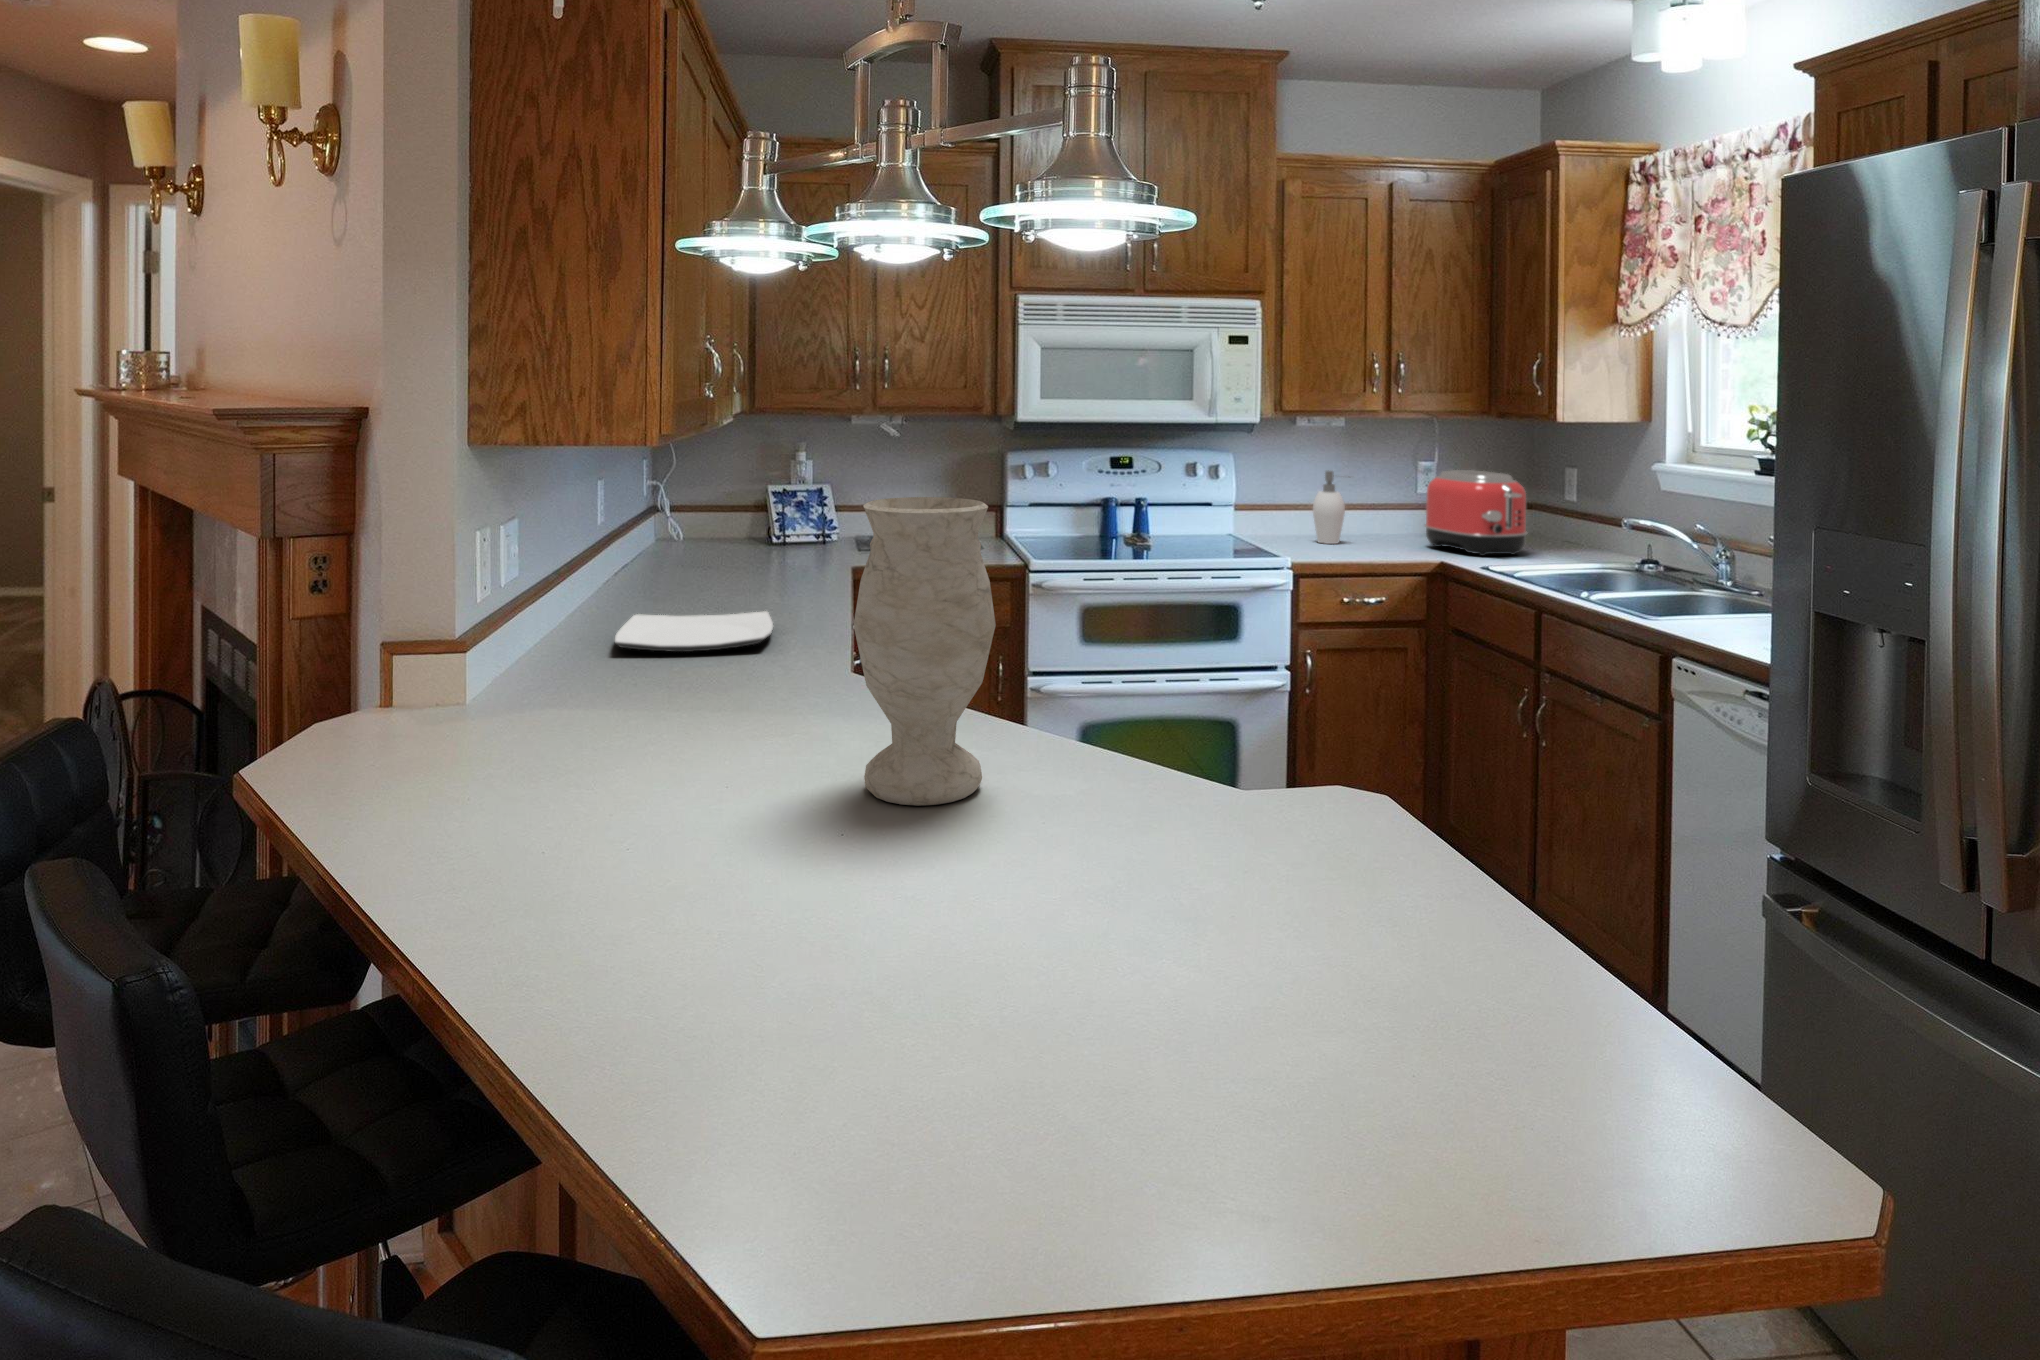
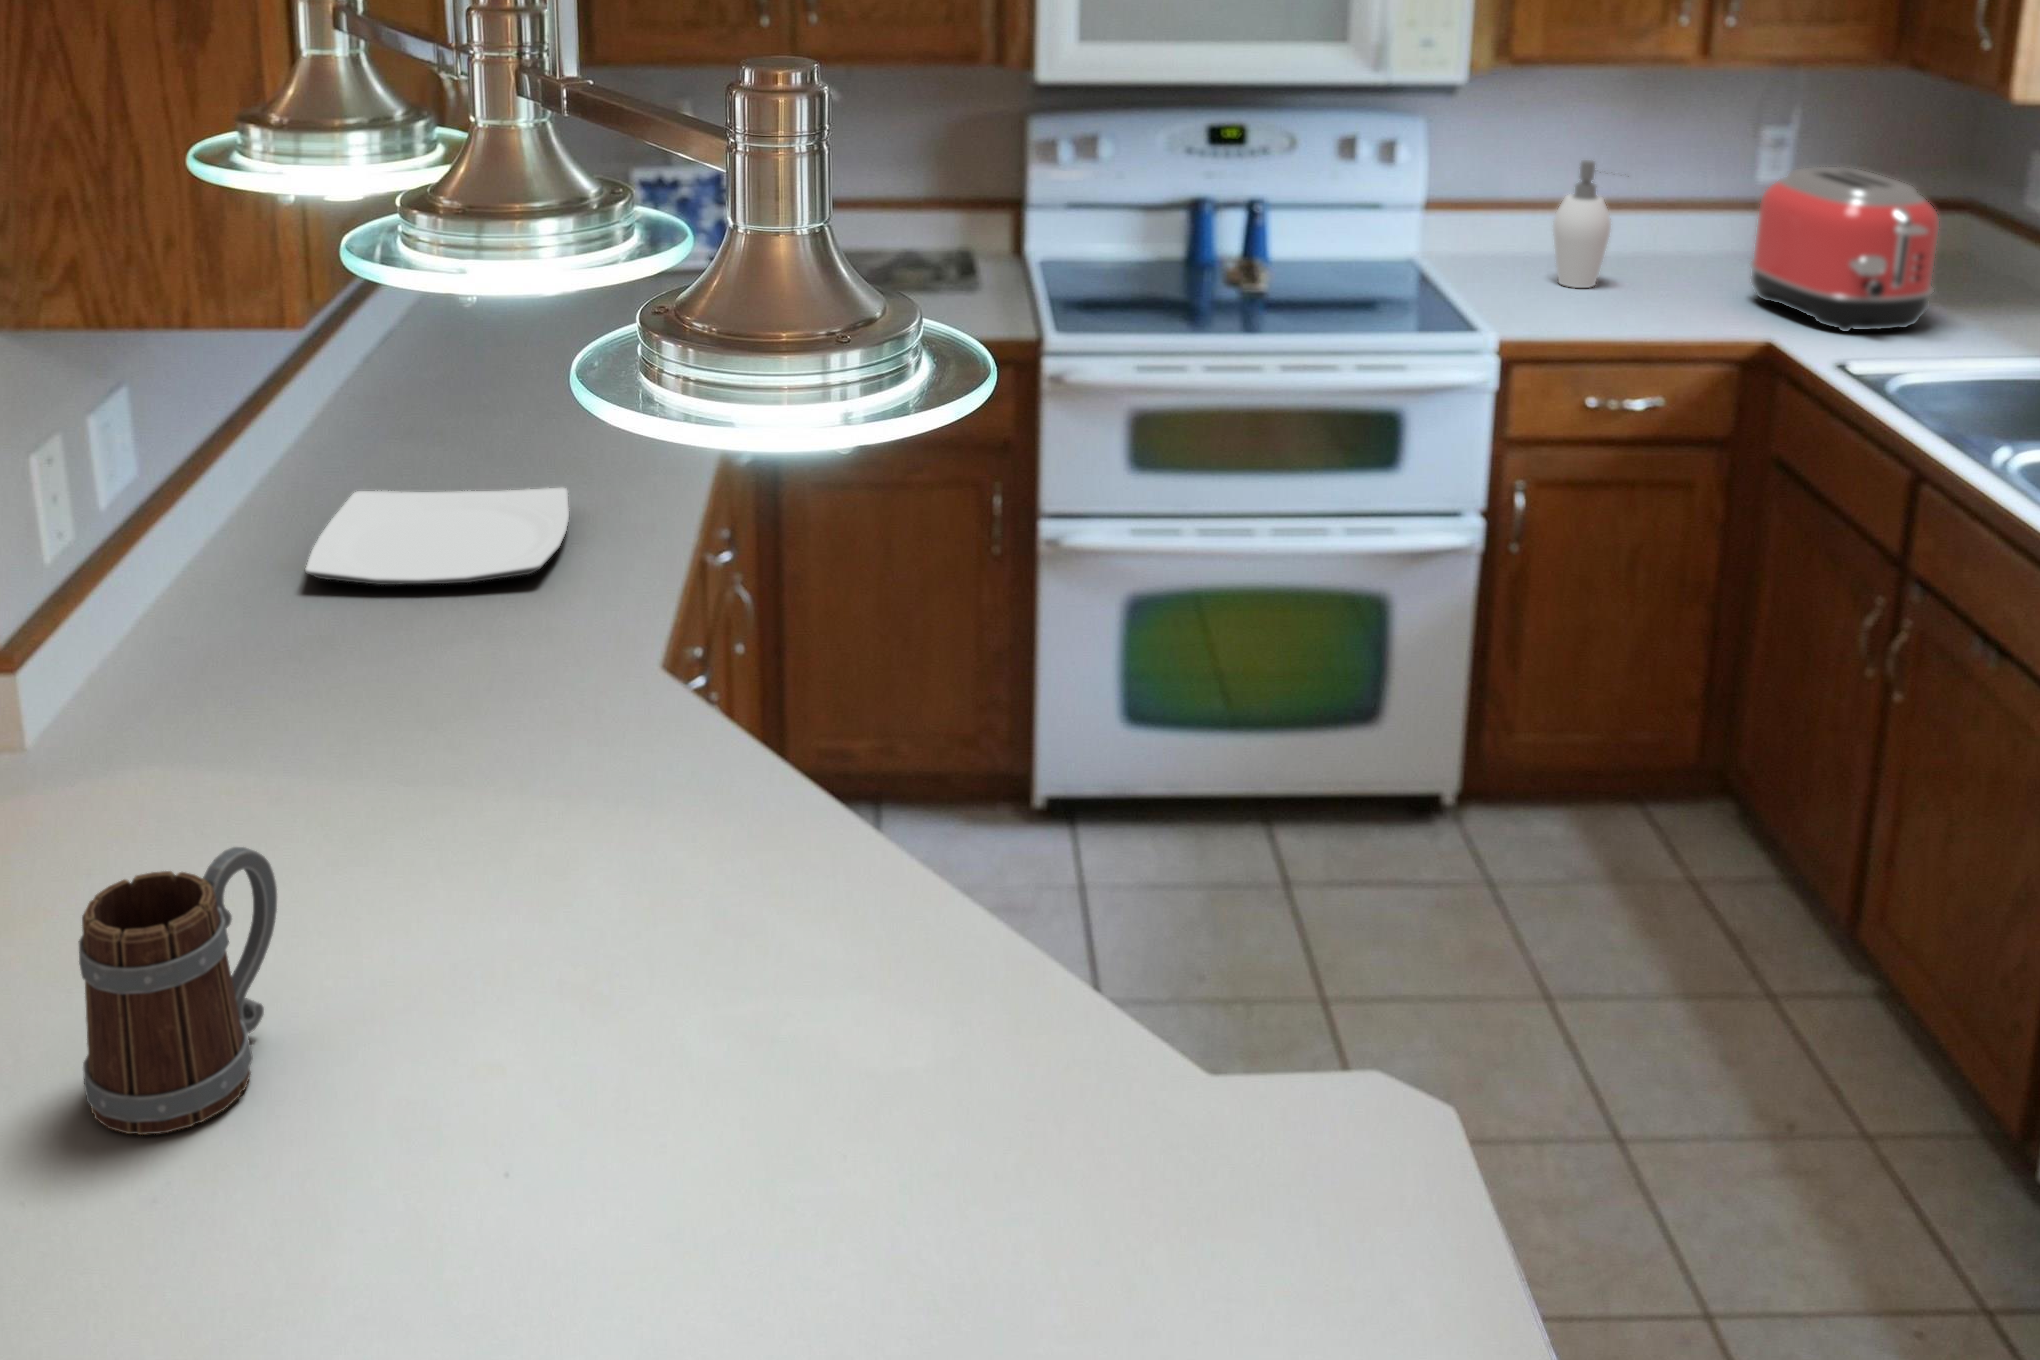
vase: present [854,497,996,806] -> none [564,527,803,1043]
mug: none [550,680,671,849] -> present [79,847,277,1135]

